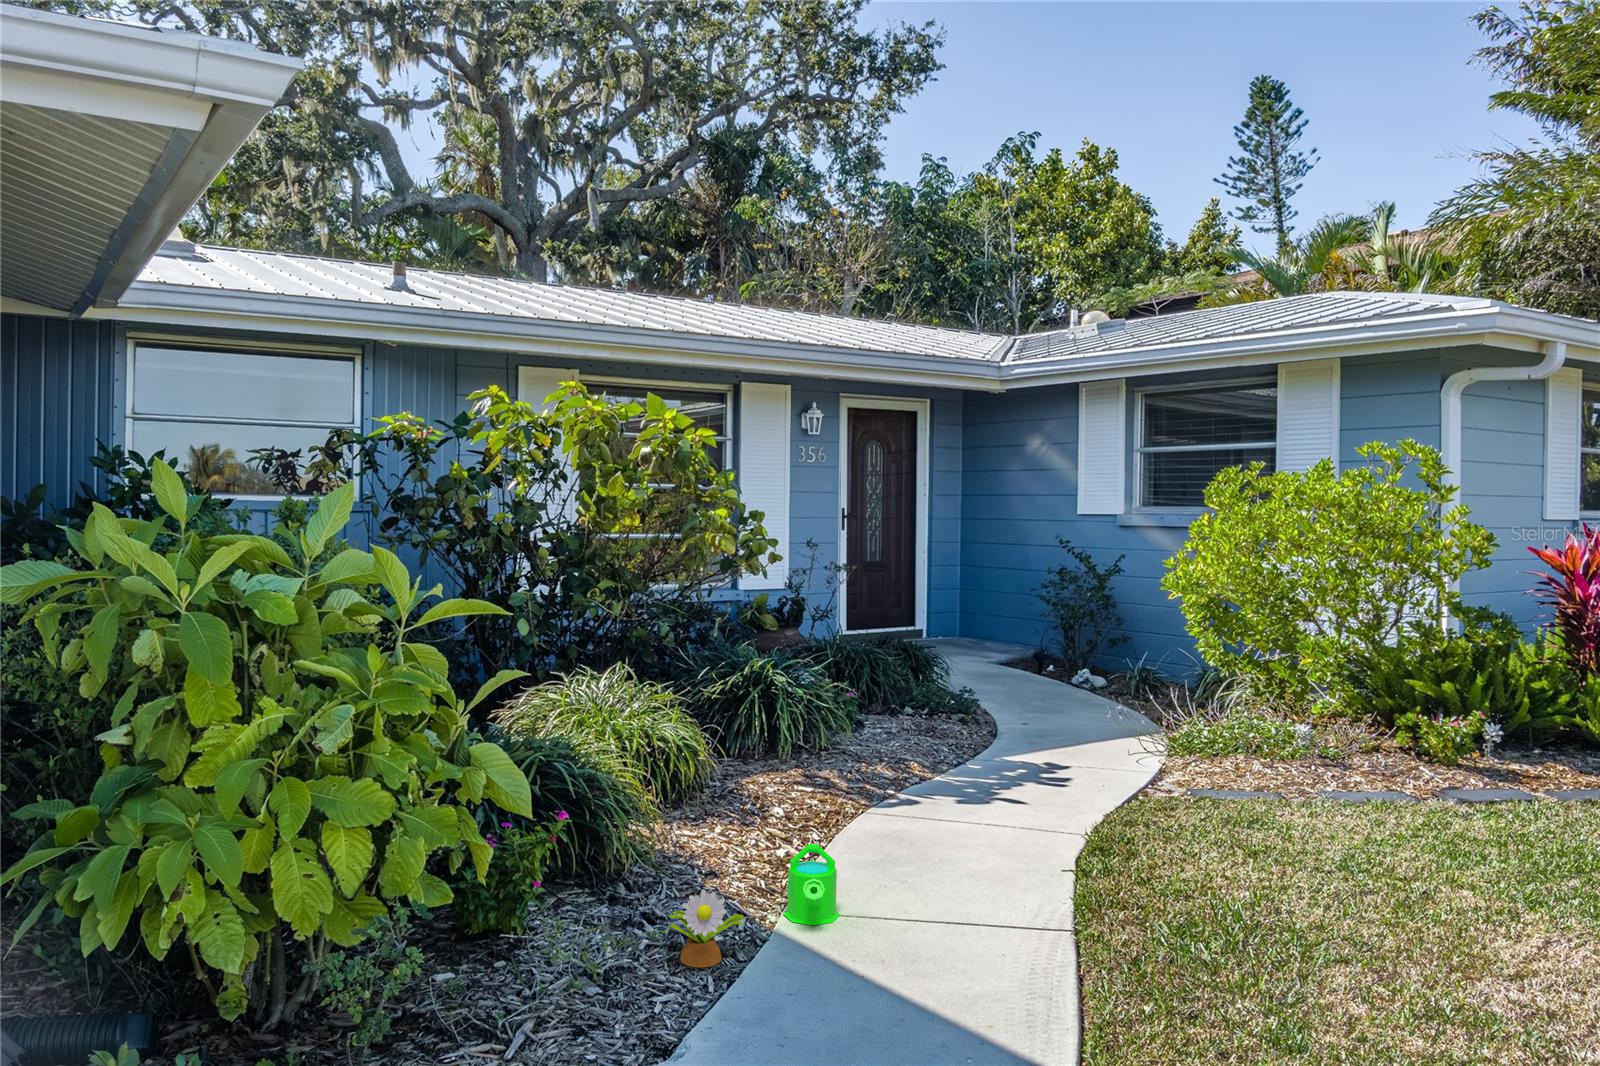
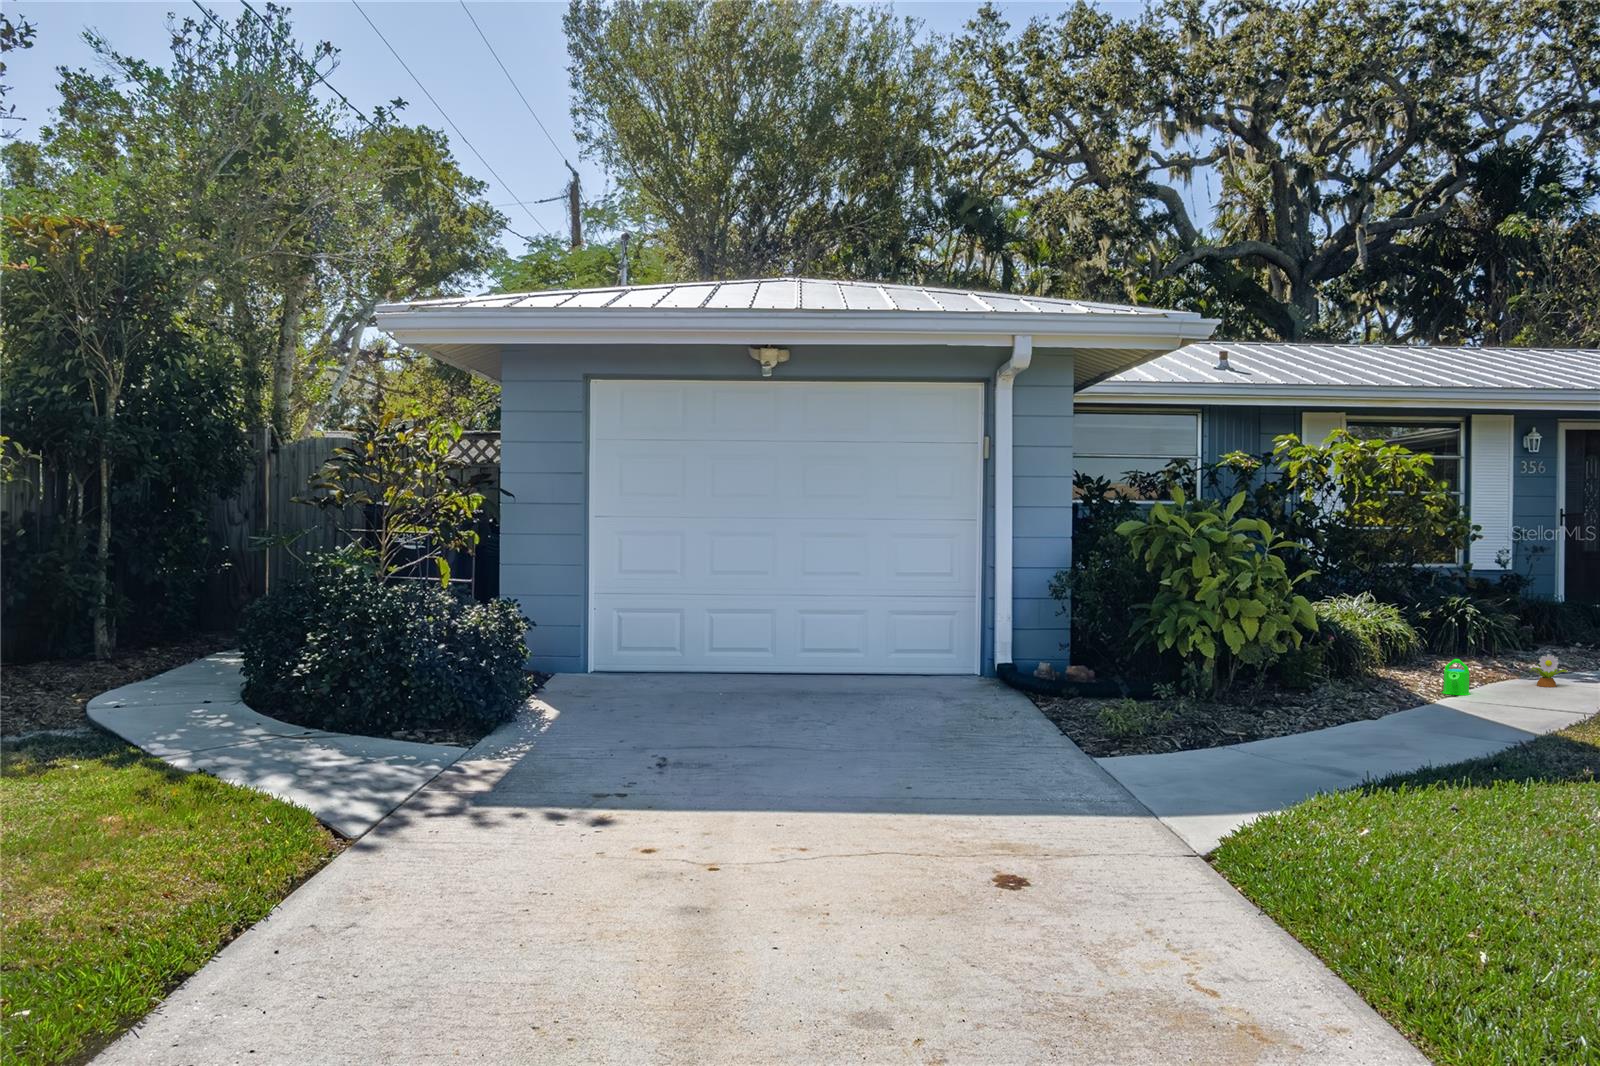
decorative plant: present [663,889,746,967] -> present [1529,654,1568,687]

